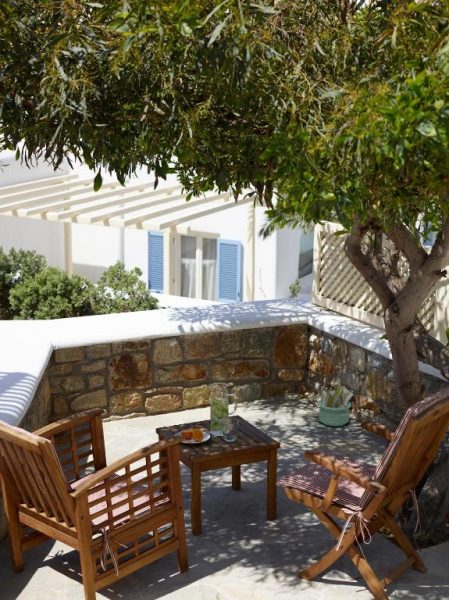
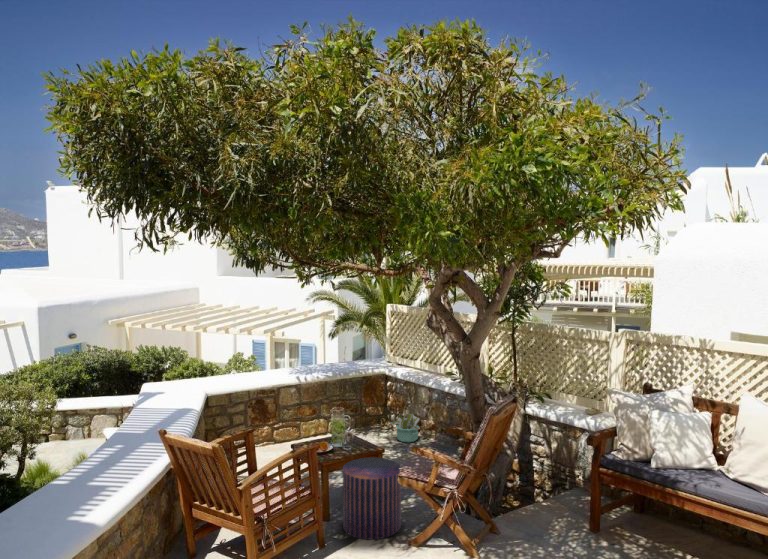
pouf: none [217,457,297,566] -> present [343,457,401,539]

